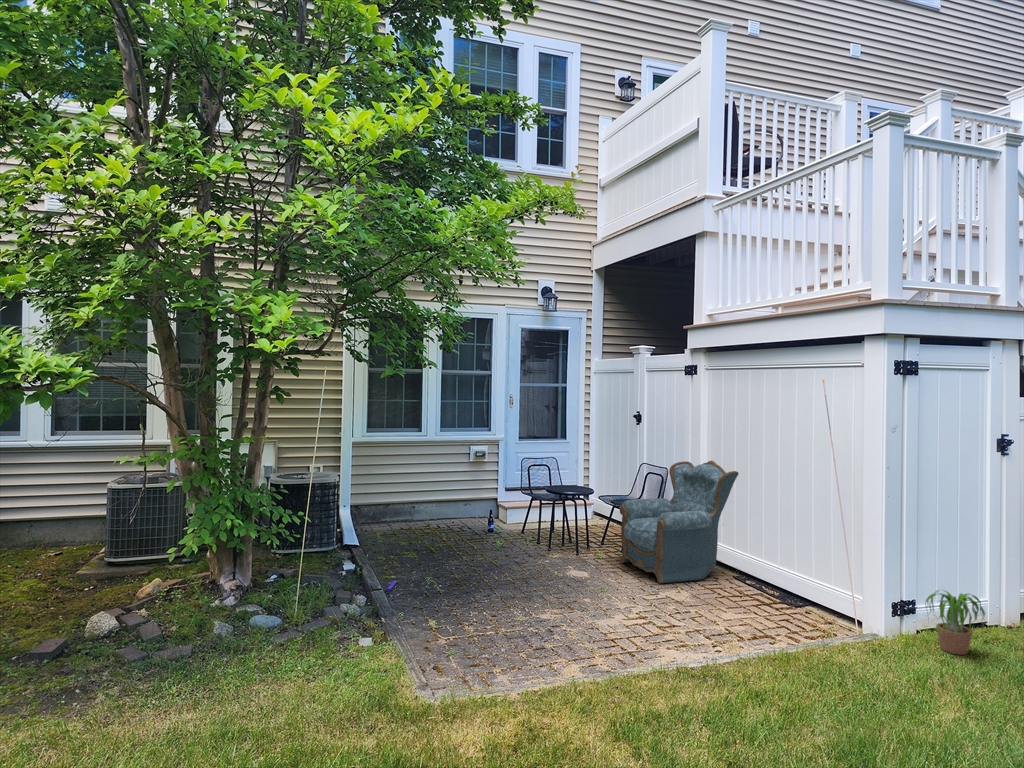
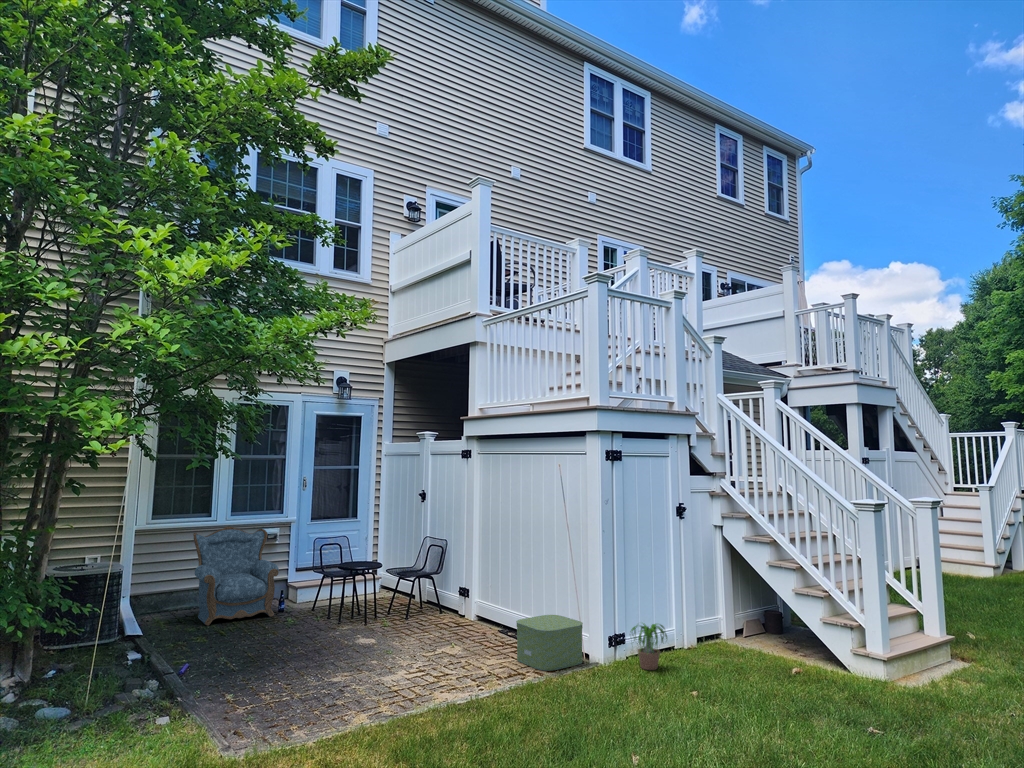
armchair: present [620,461,739,584] -> present [193,526,279,625]
storage box: none [761,566,854,638] -> present [516,615,583,671]

